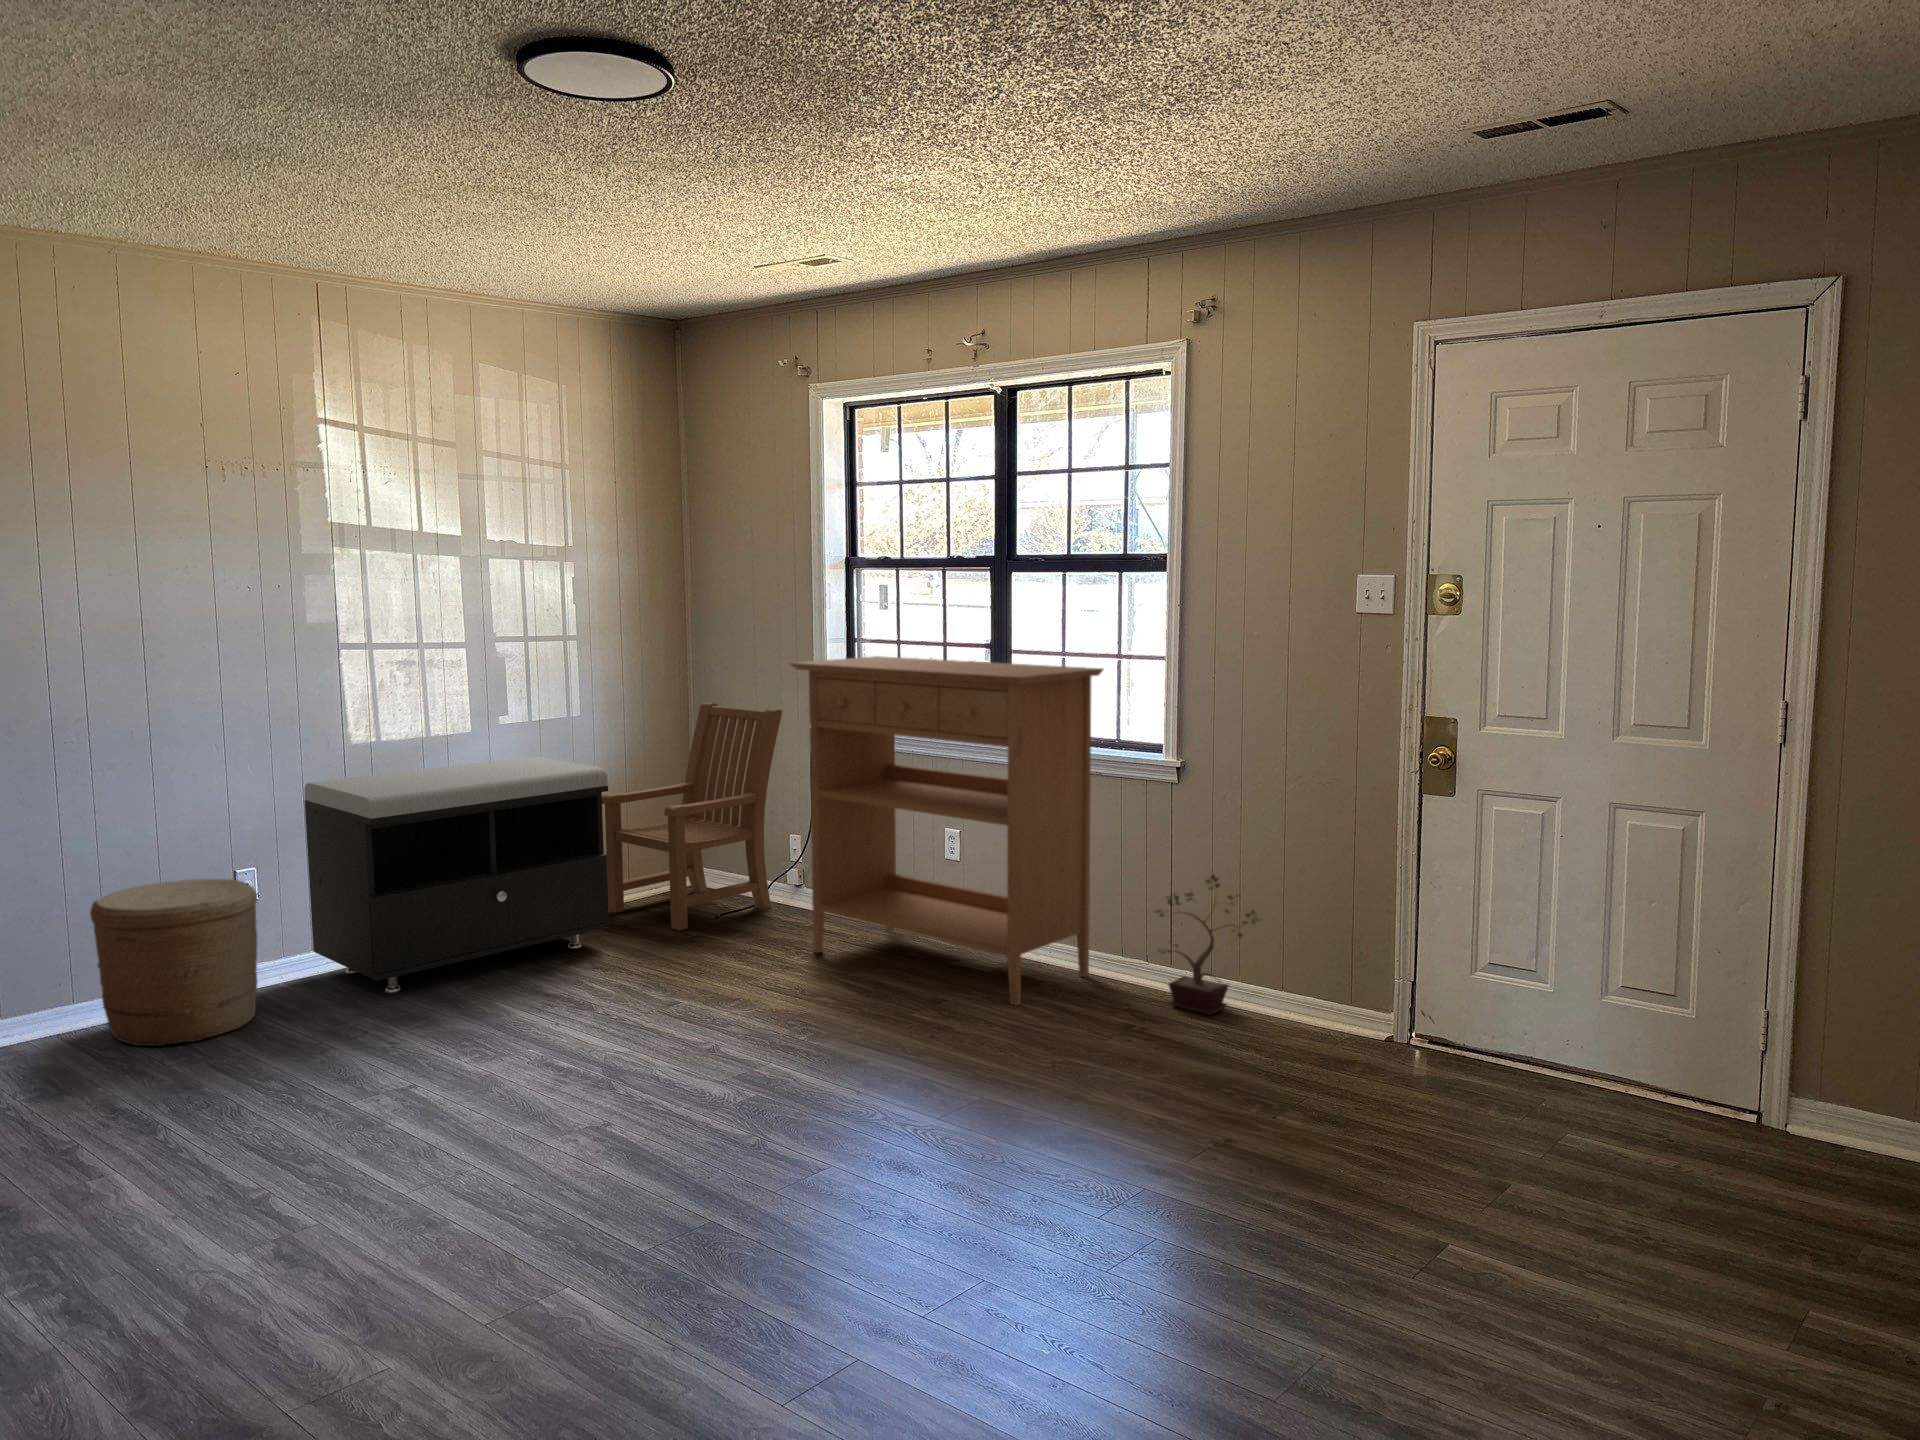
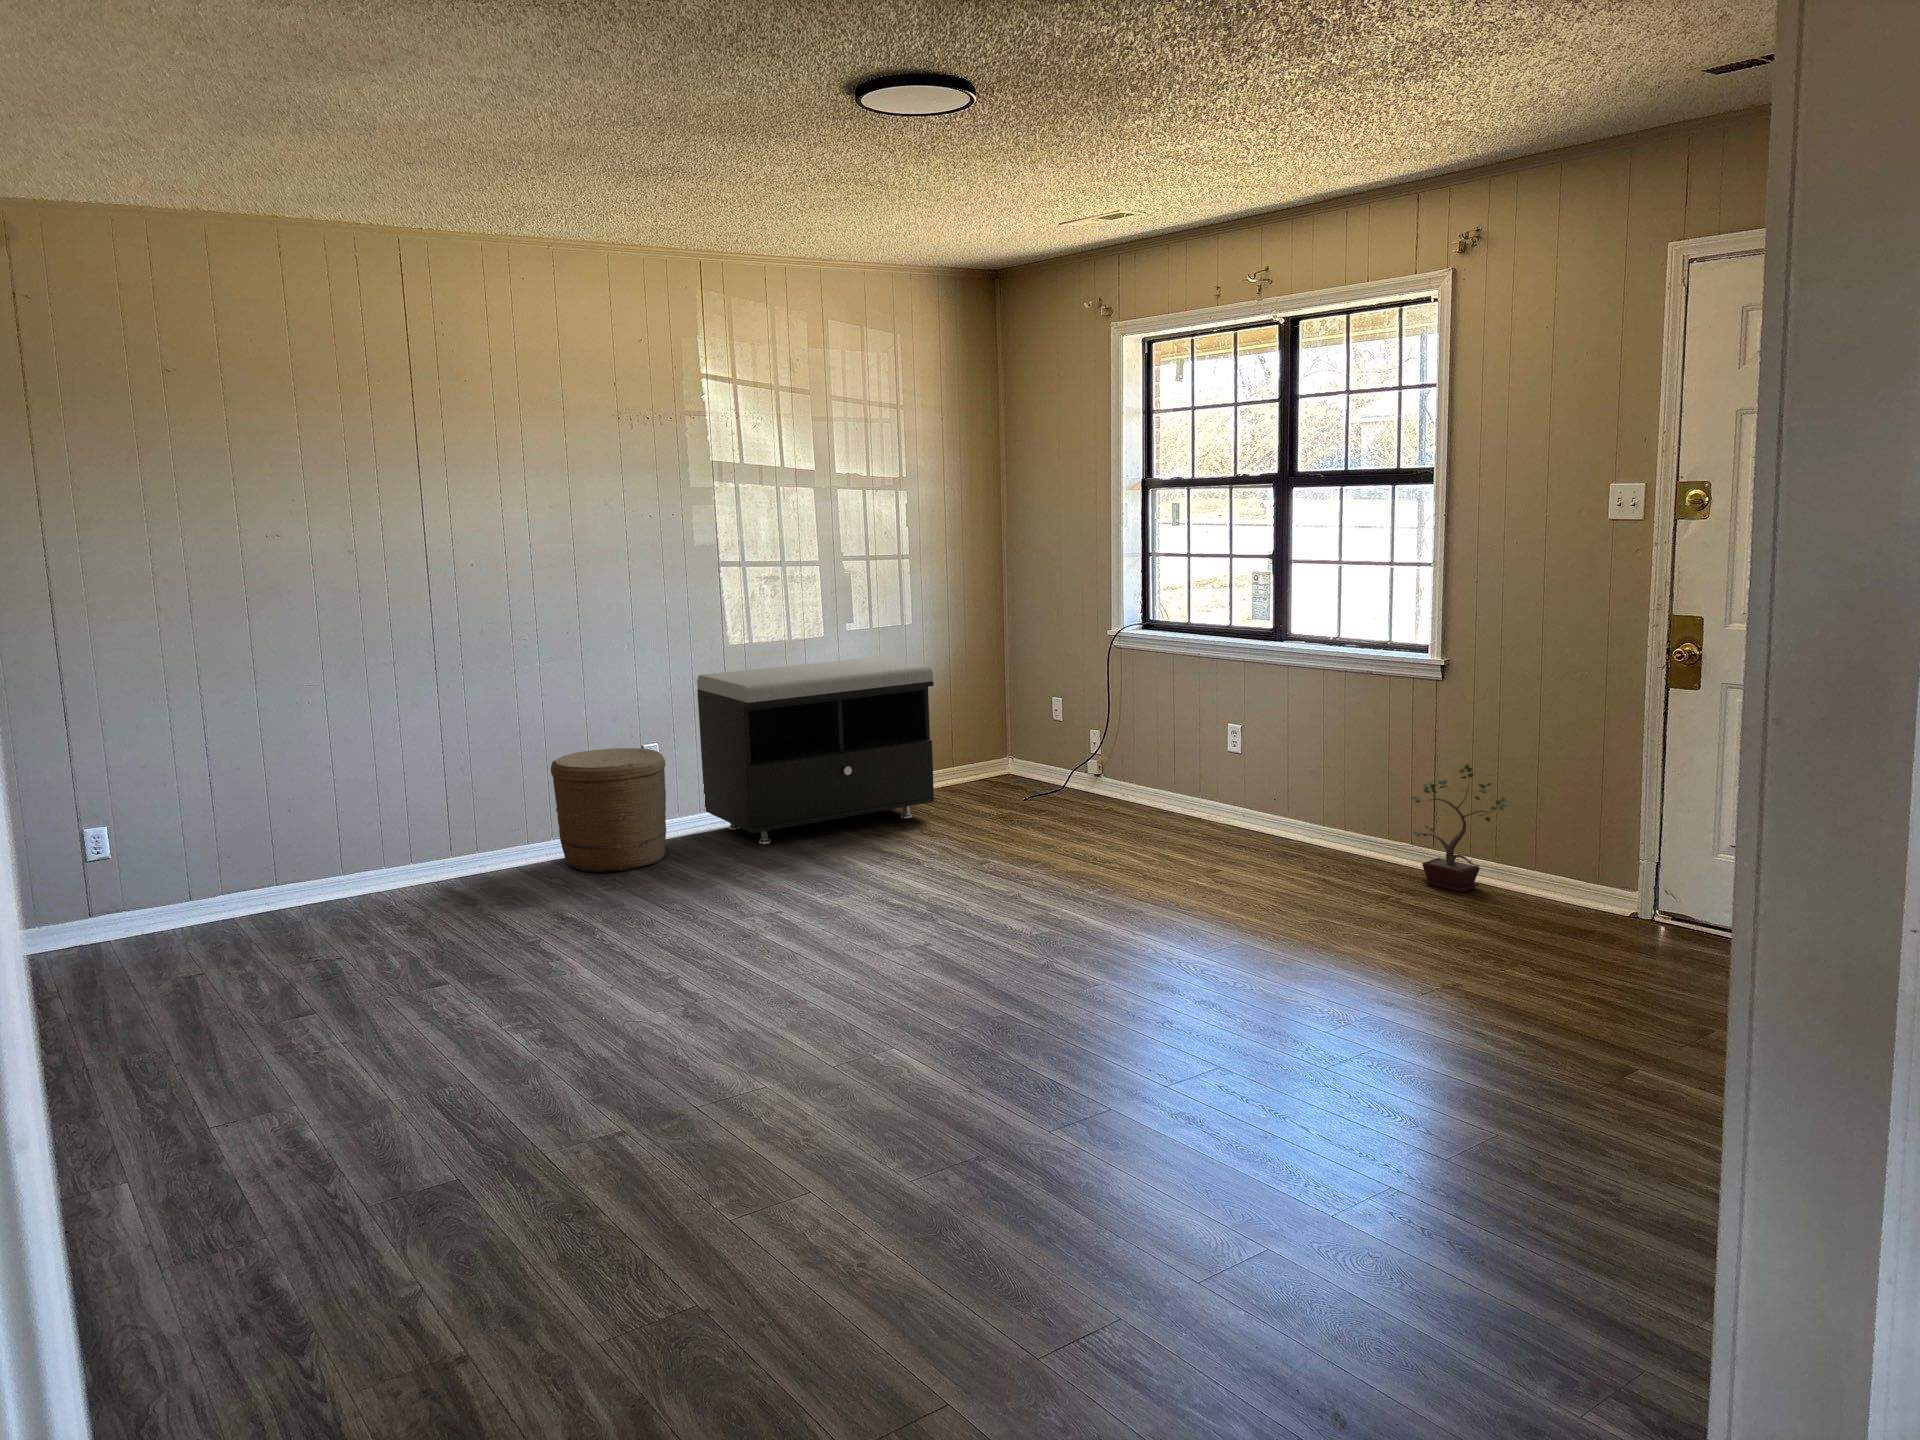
console table: present [790,656,1103,1005] -> none [1086,568,1370,877]
armchair: present [602,702,782,930] -> none [929,612,1085,808]

